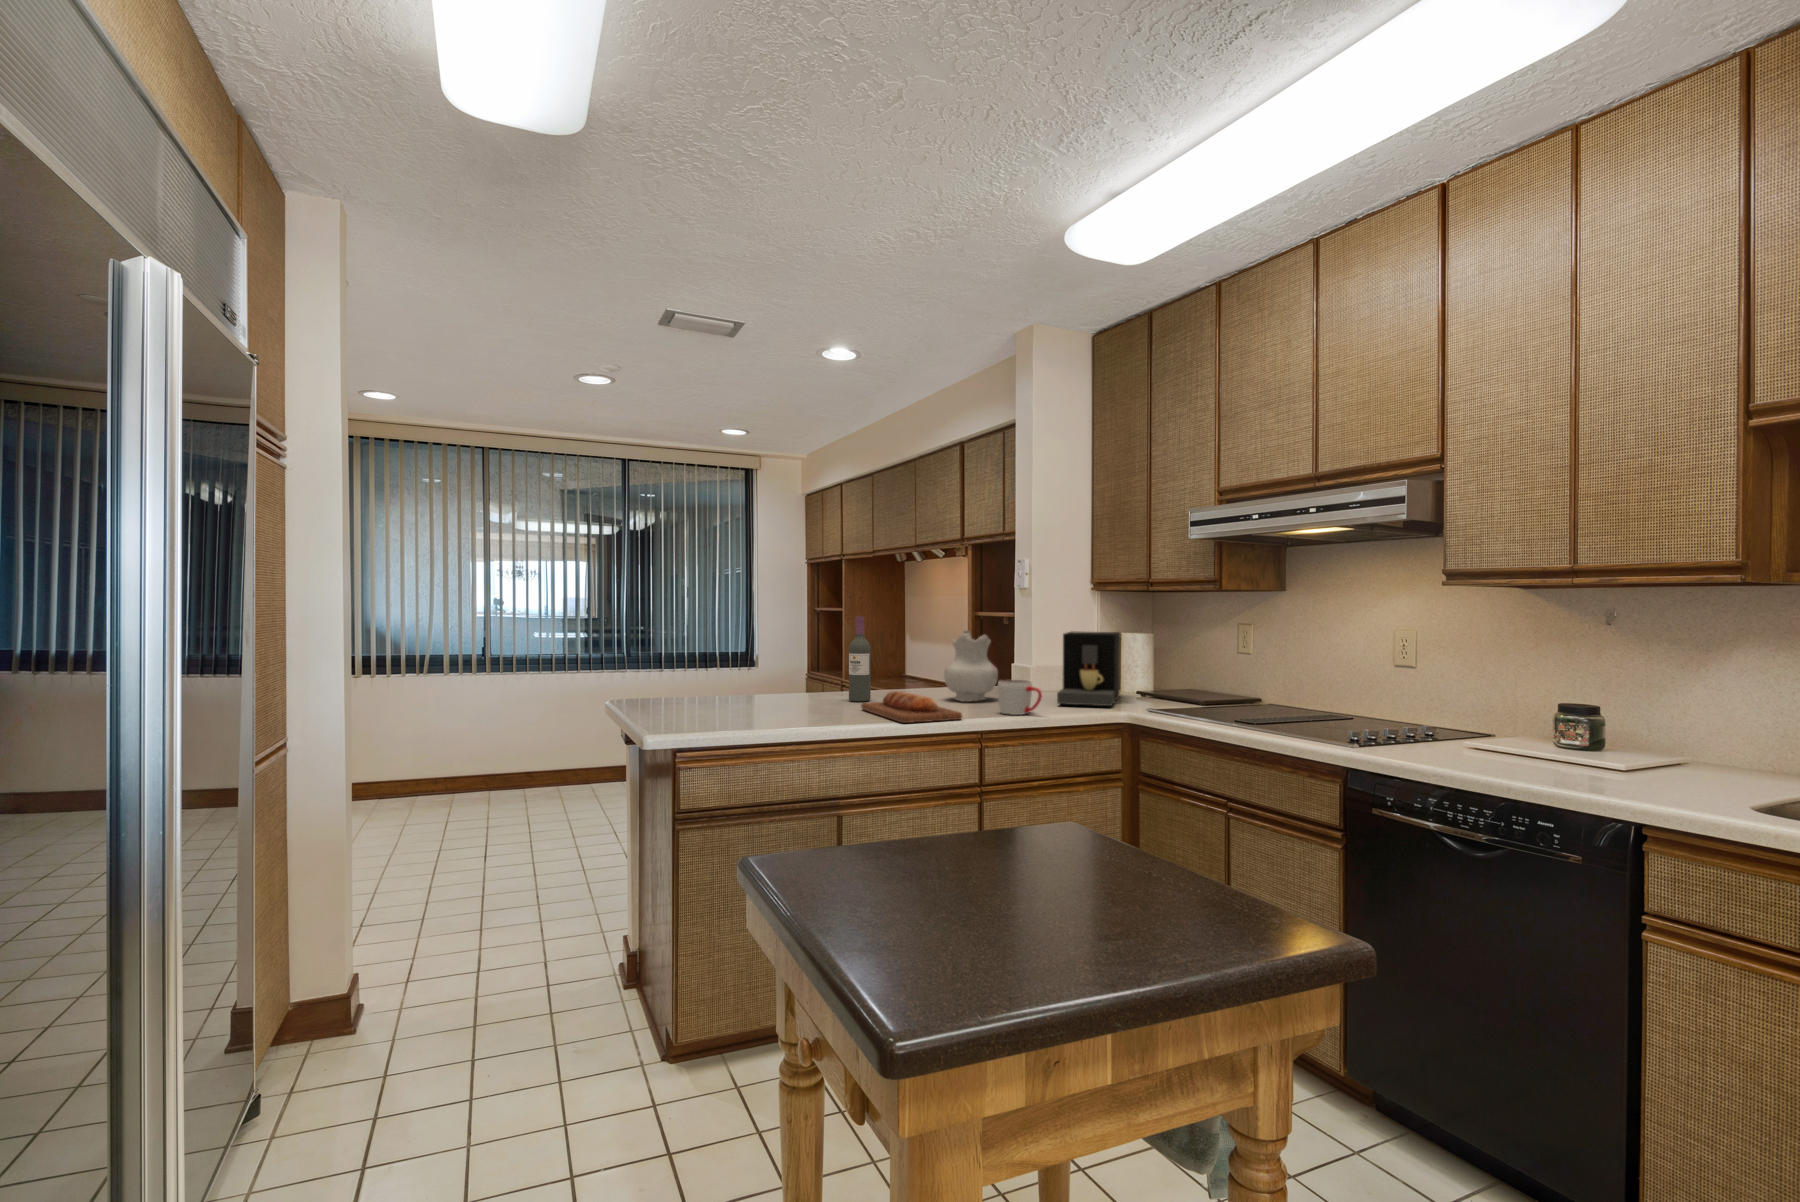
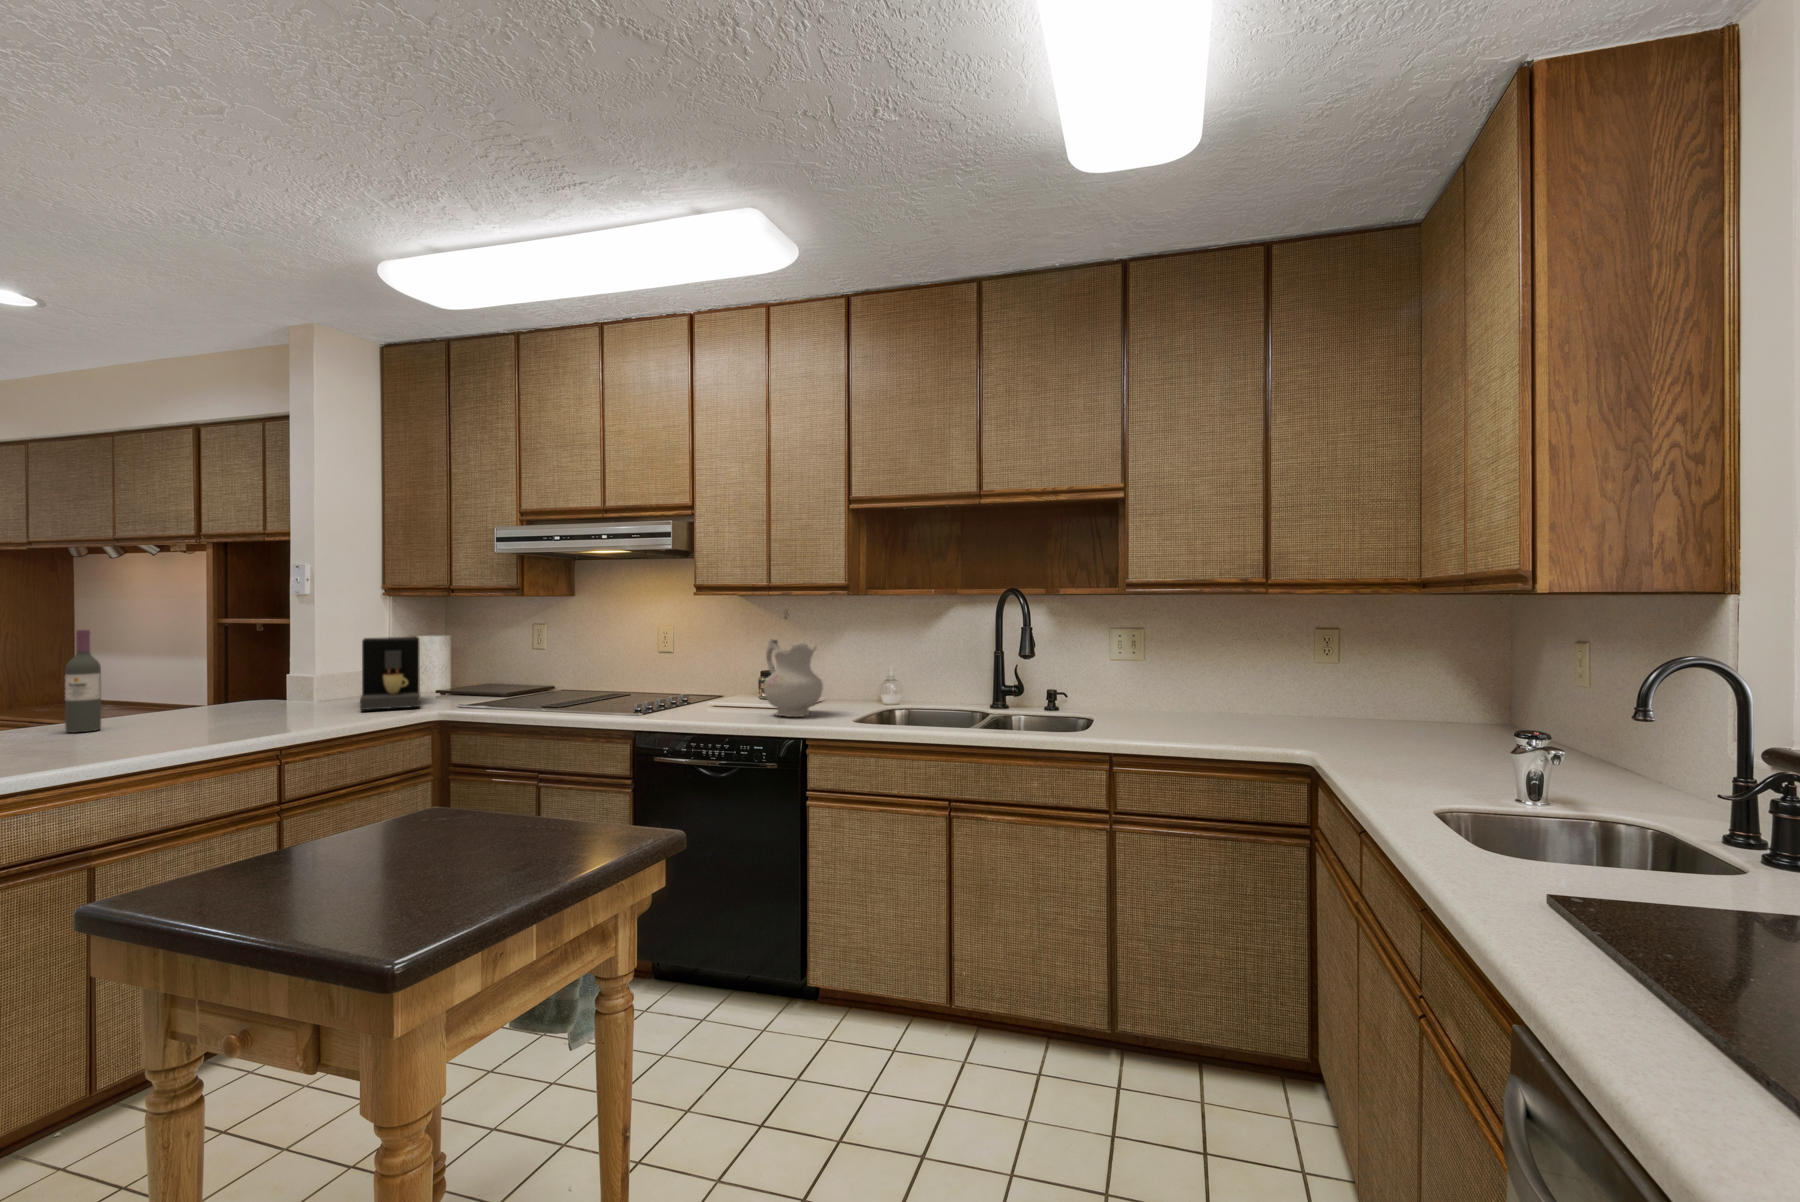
ceramic pitcher: present [944,630,998,702] -> present [764,639,823,717]
mug: present [998,680,1042,715] -> none [296,689,352,725]
bread loaf: present [861,691,962,723] -> none [102,713,260,746]

